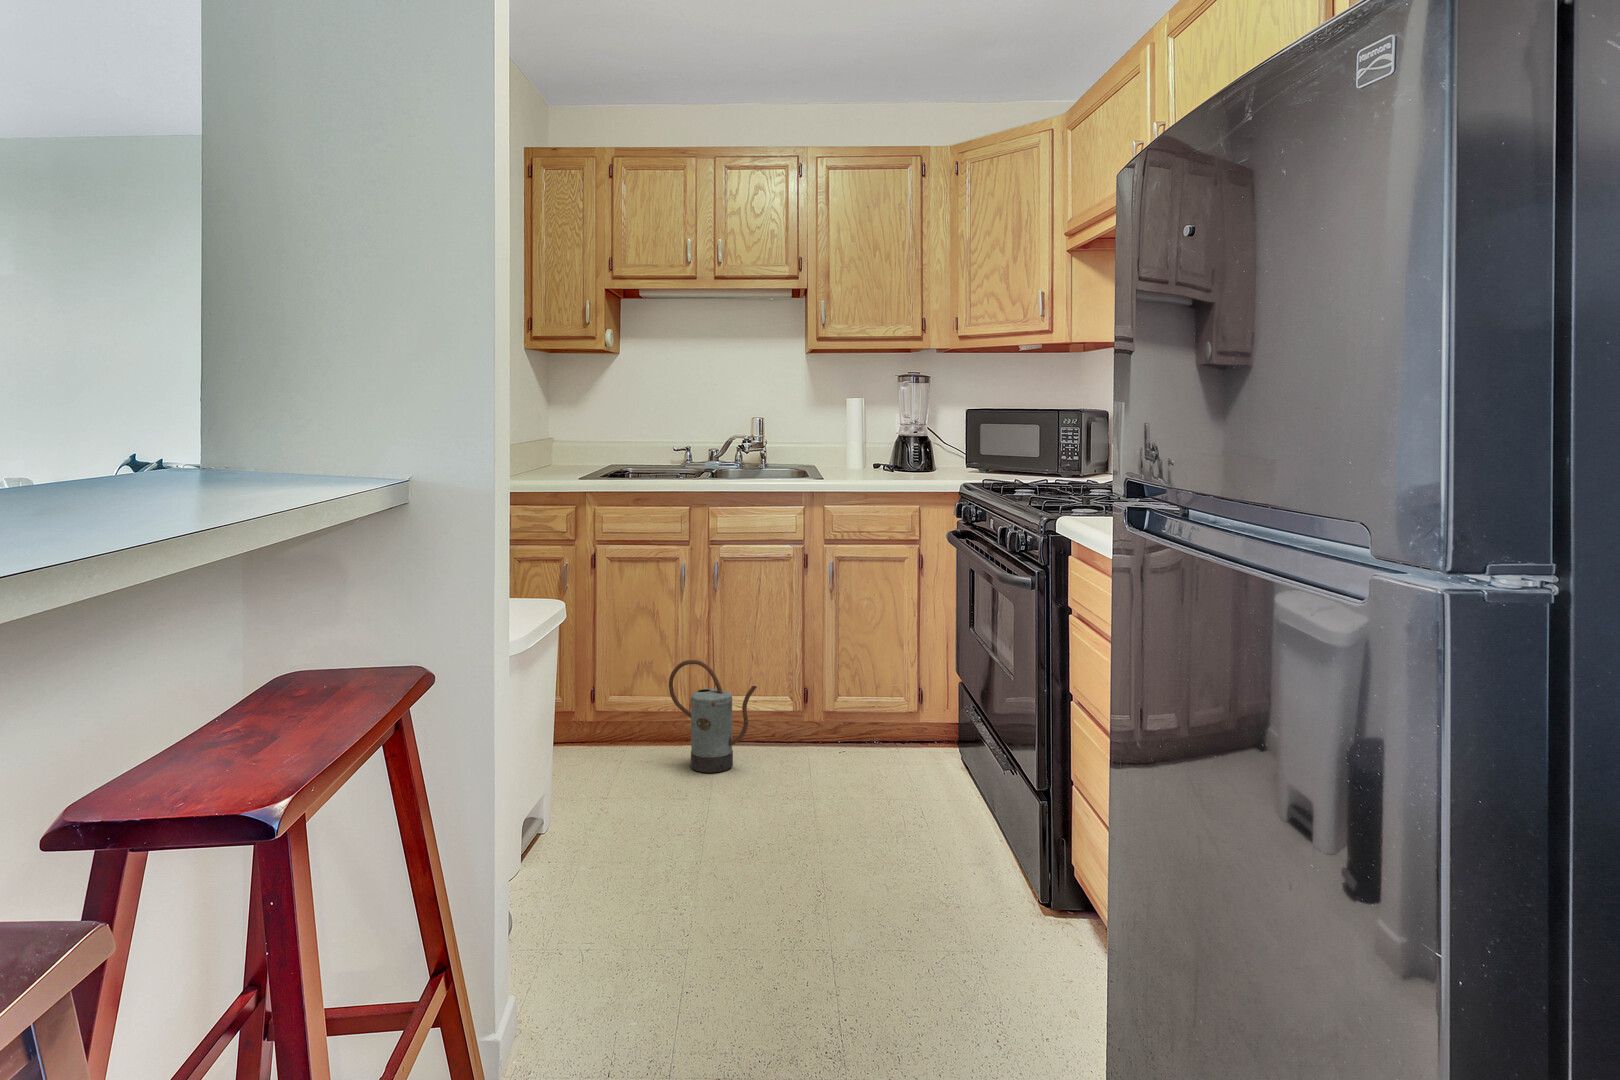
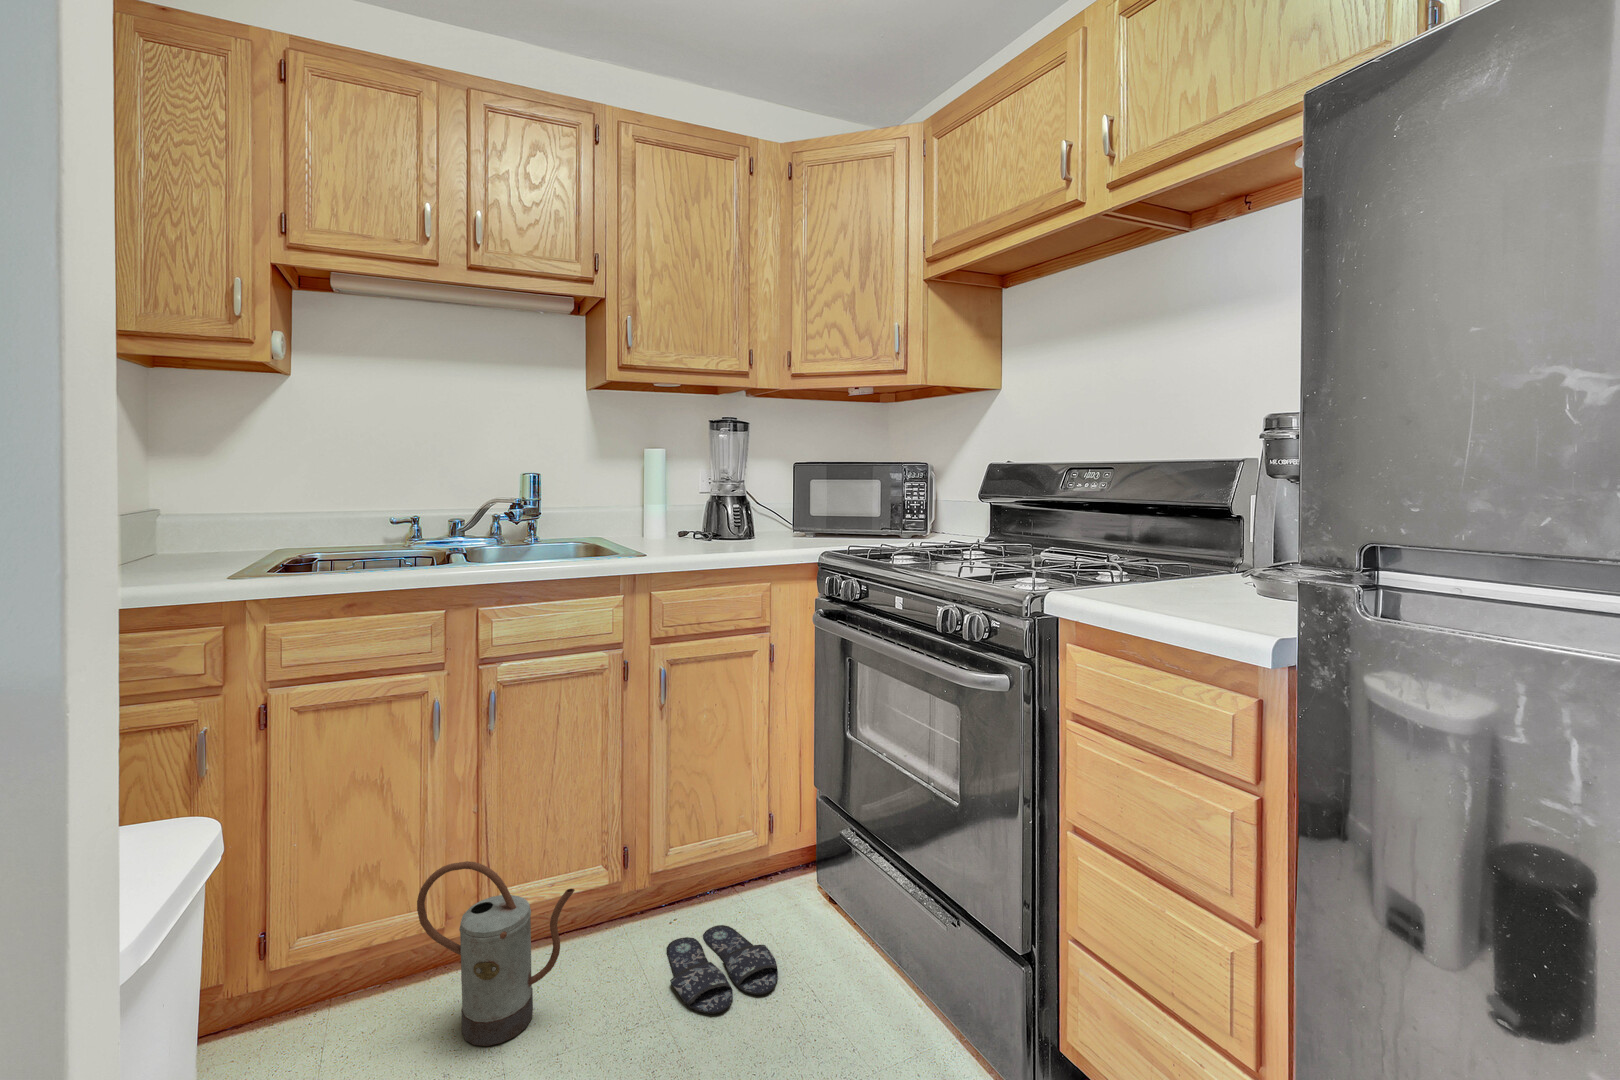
slippers: none [820,753,896,784] -> present [667,925,778,1014]

